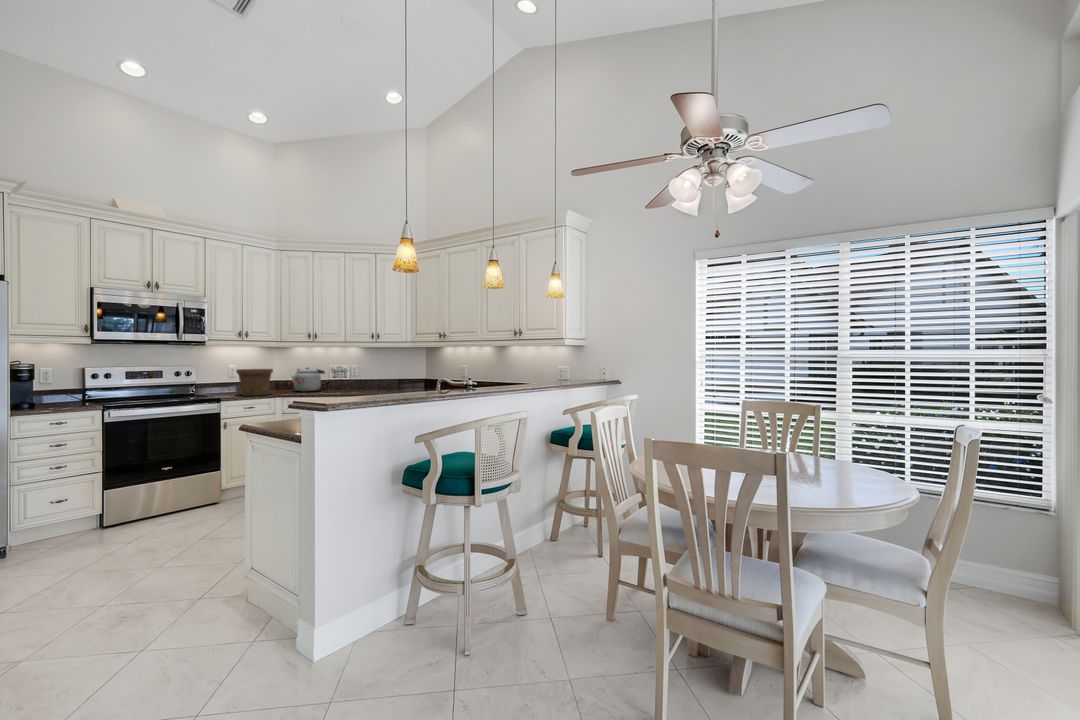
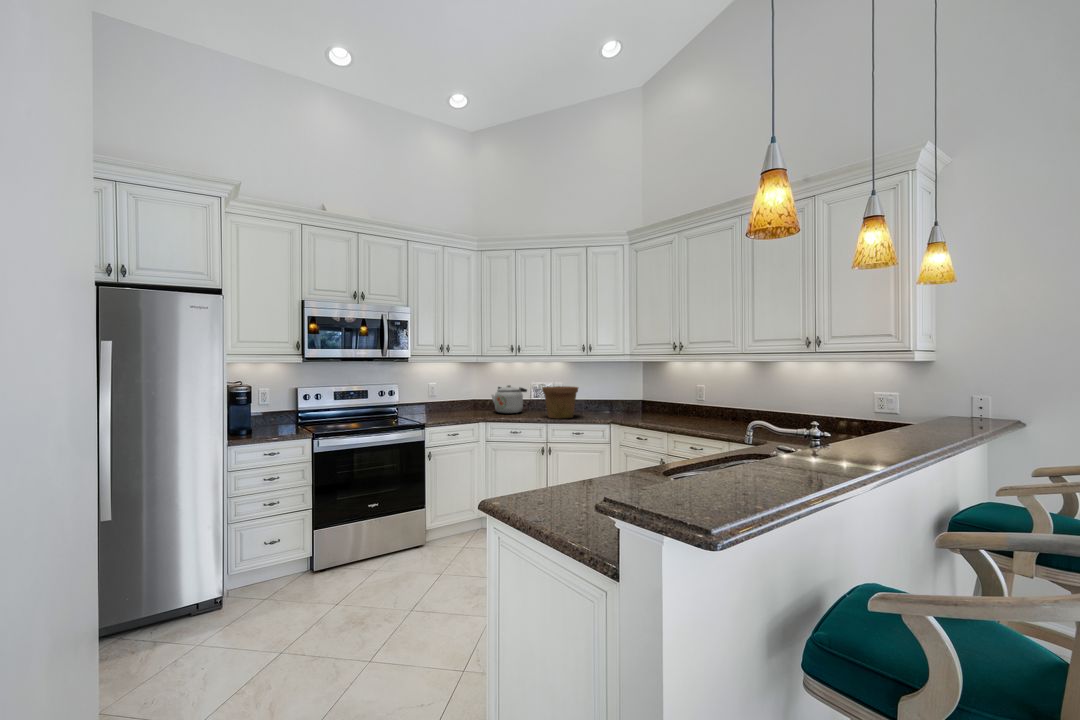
flower pot: present [236,369,273,396] -> present [542,386,578,419]

